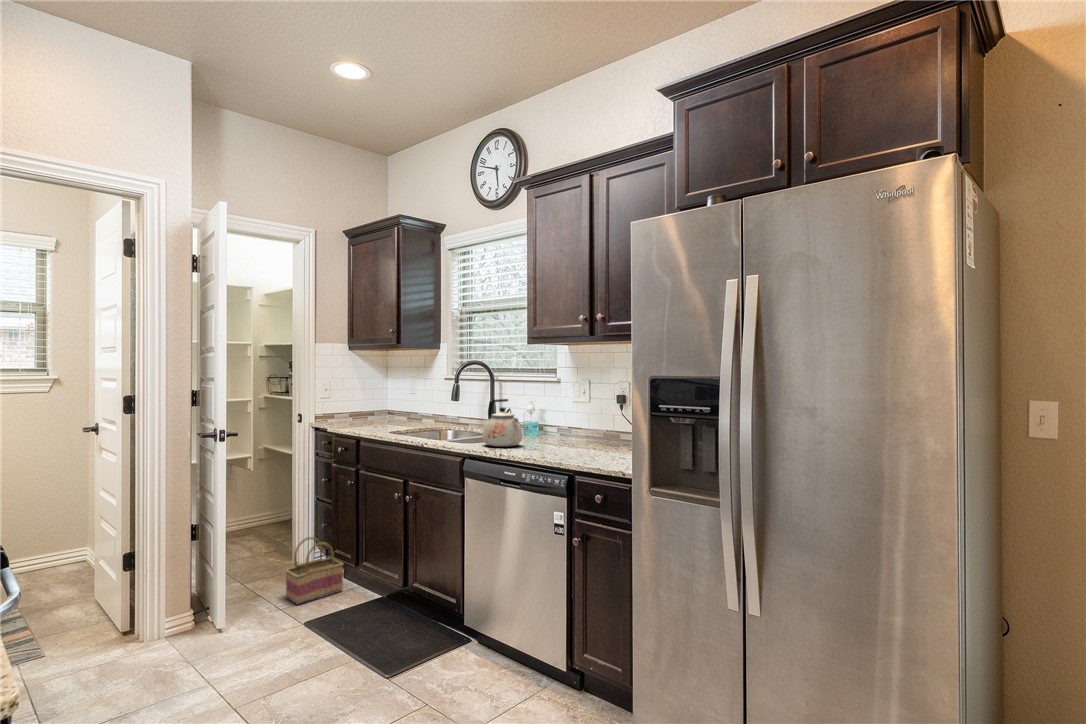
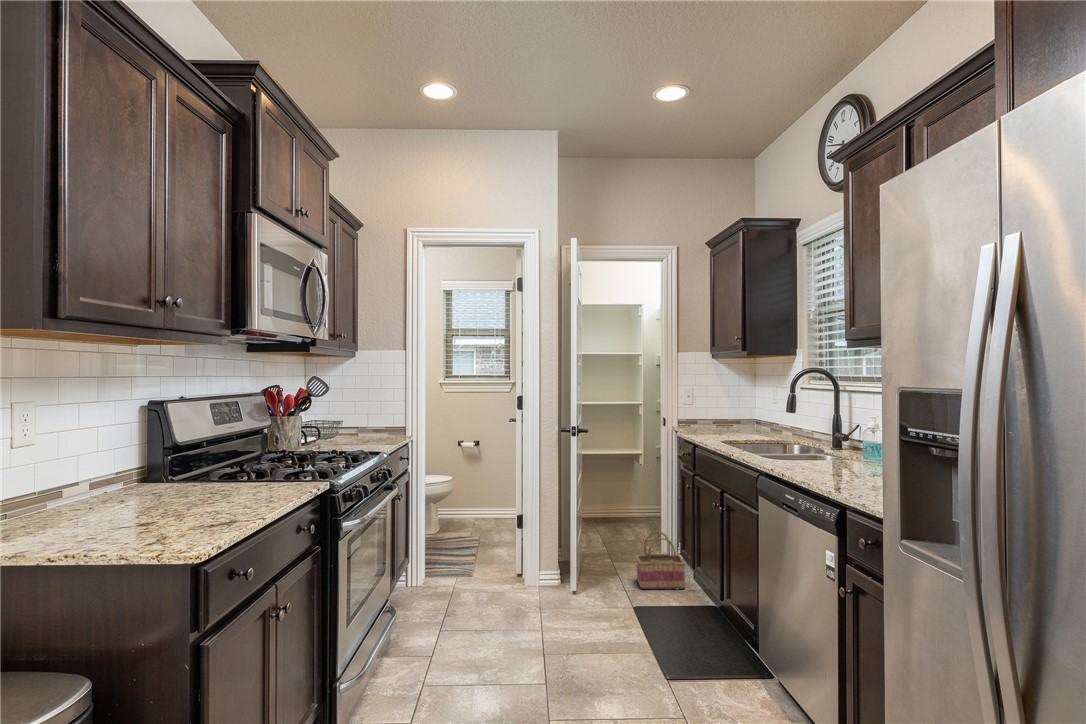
kettle: present [483,399,523,447] -> none [785,412,836,467]

